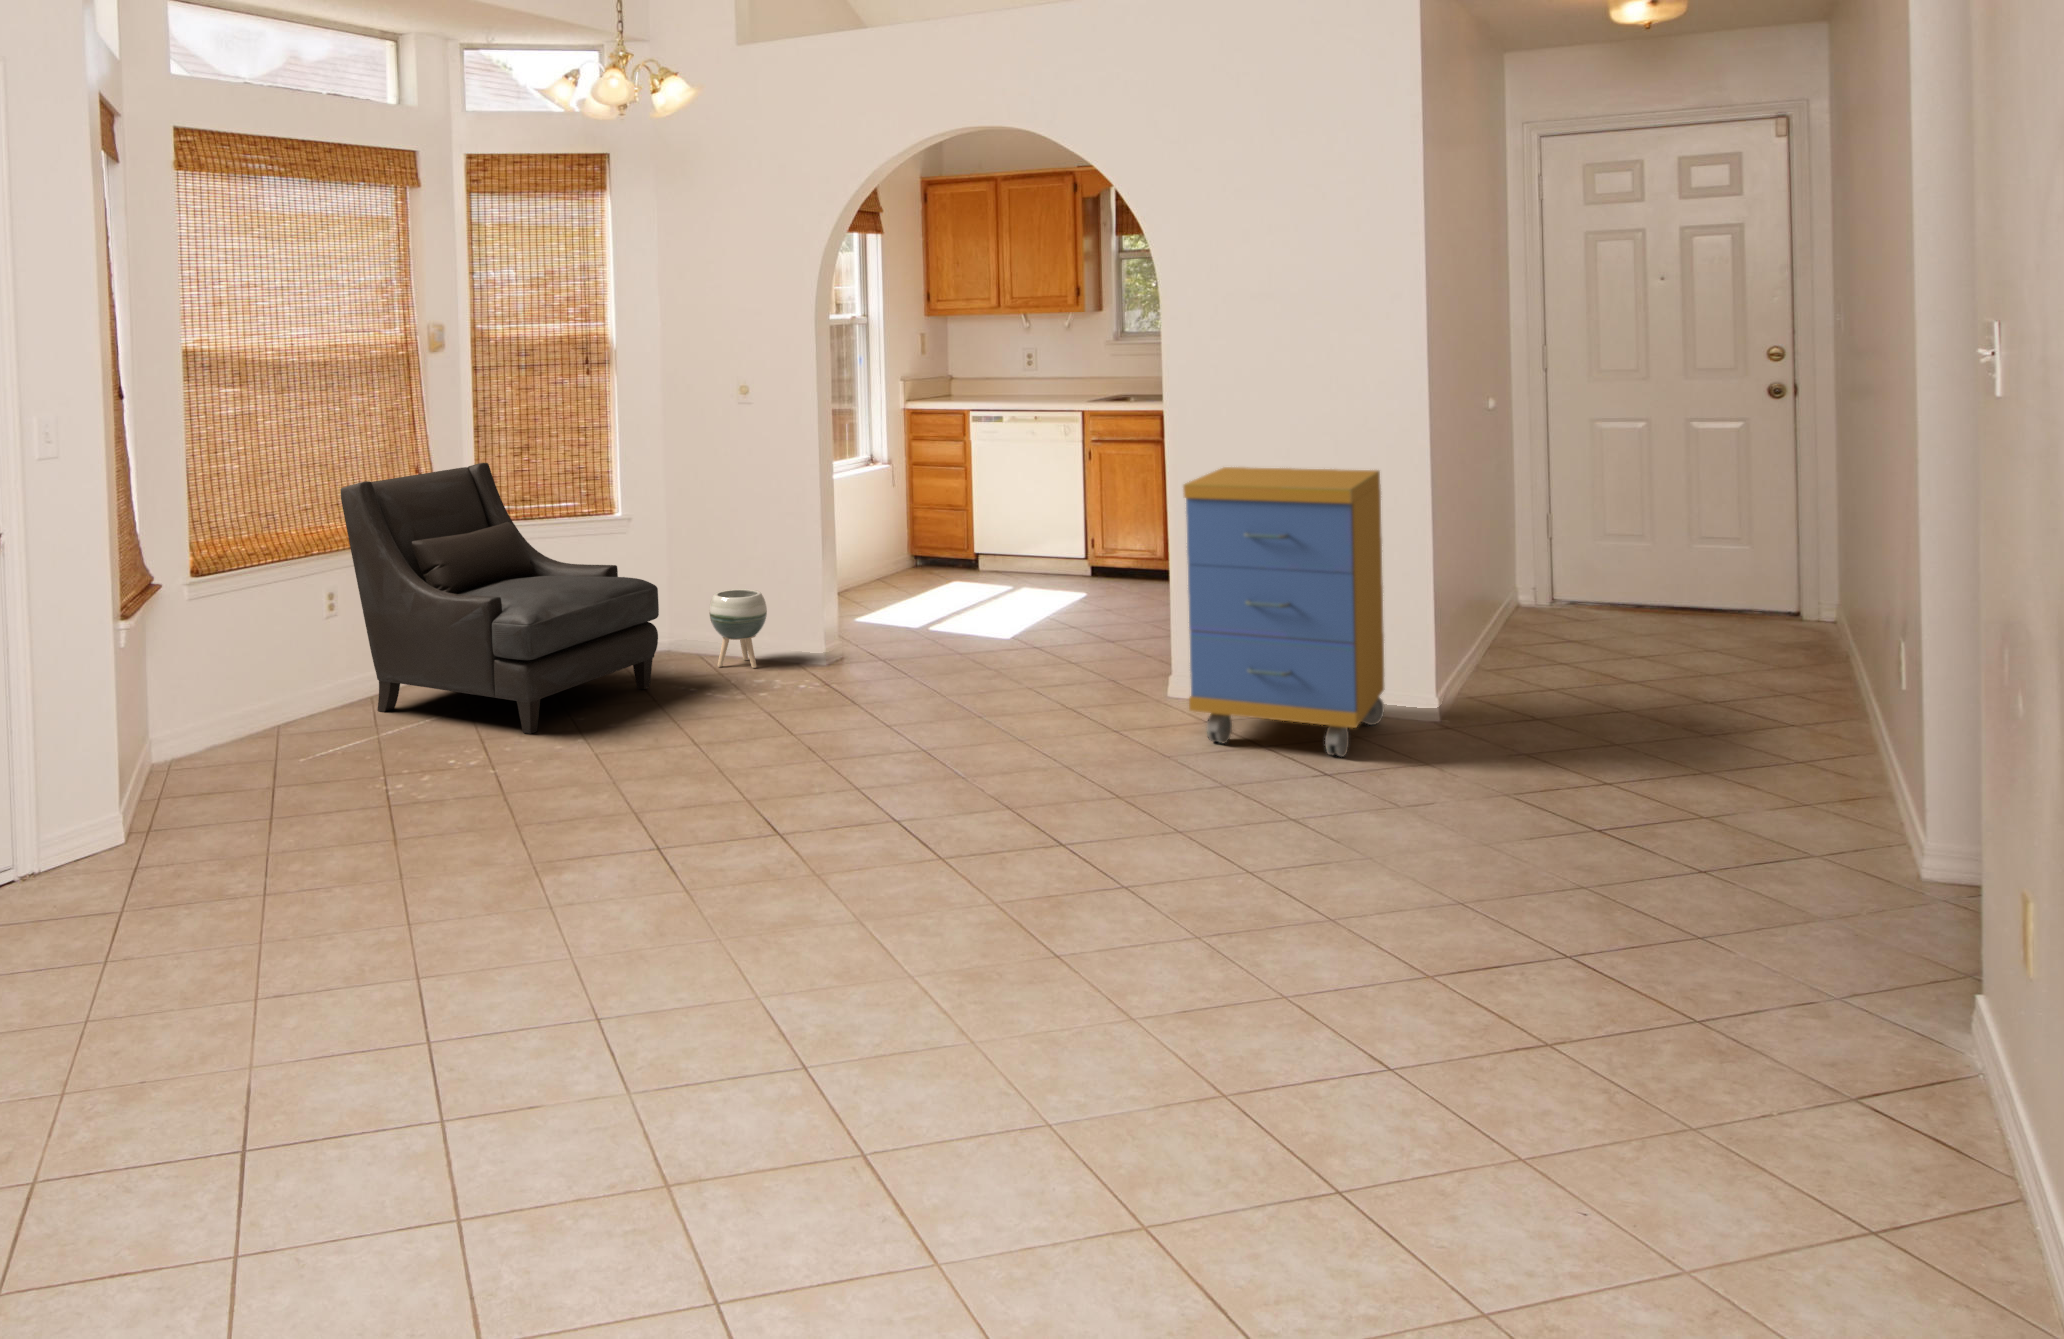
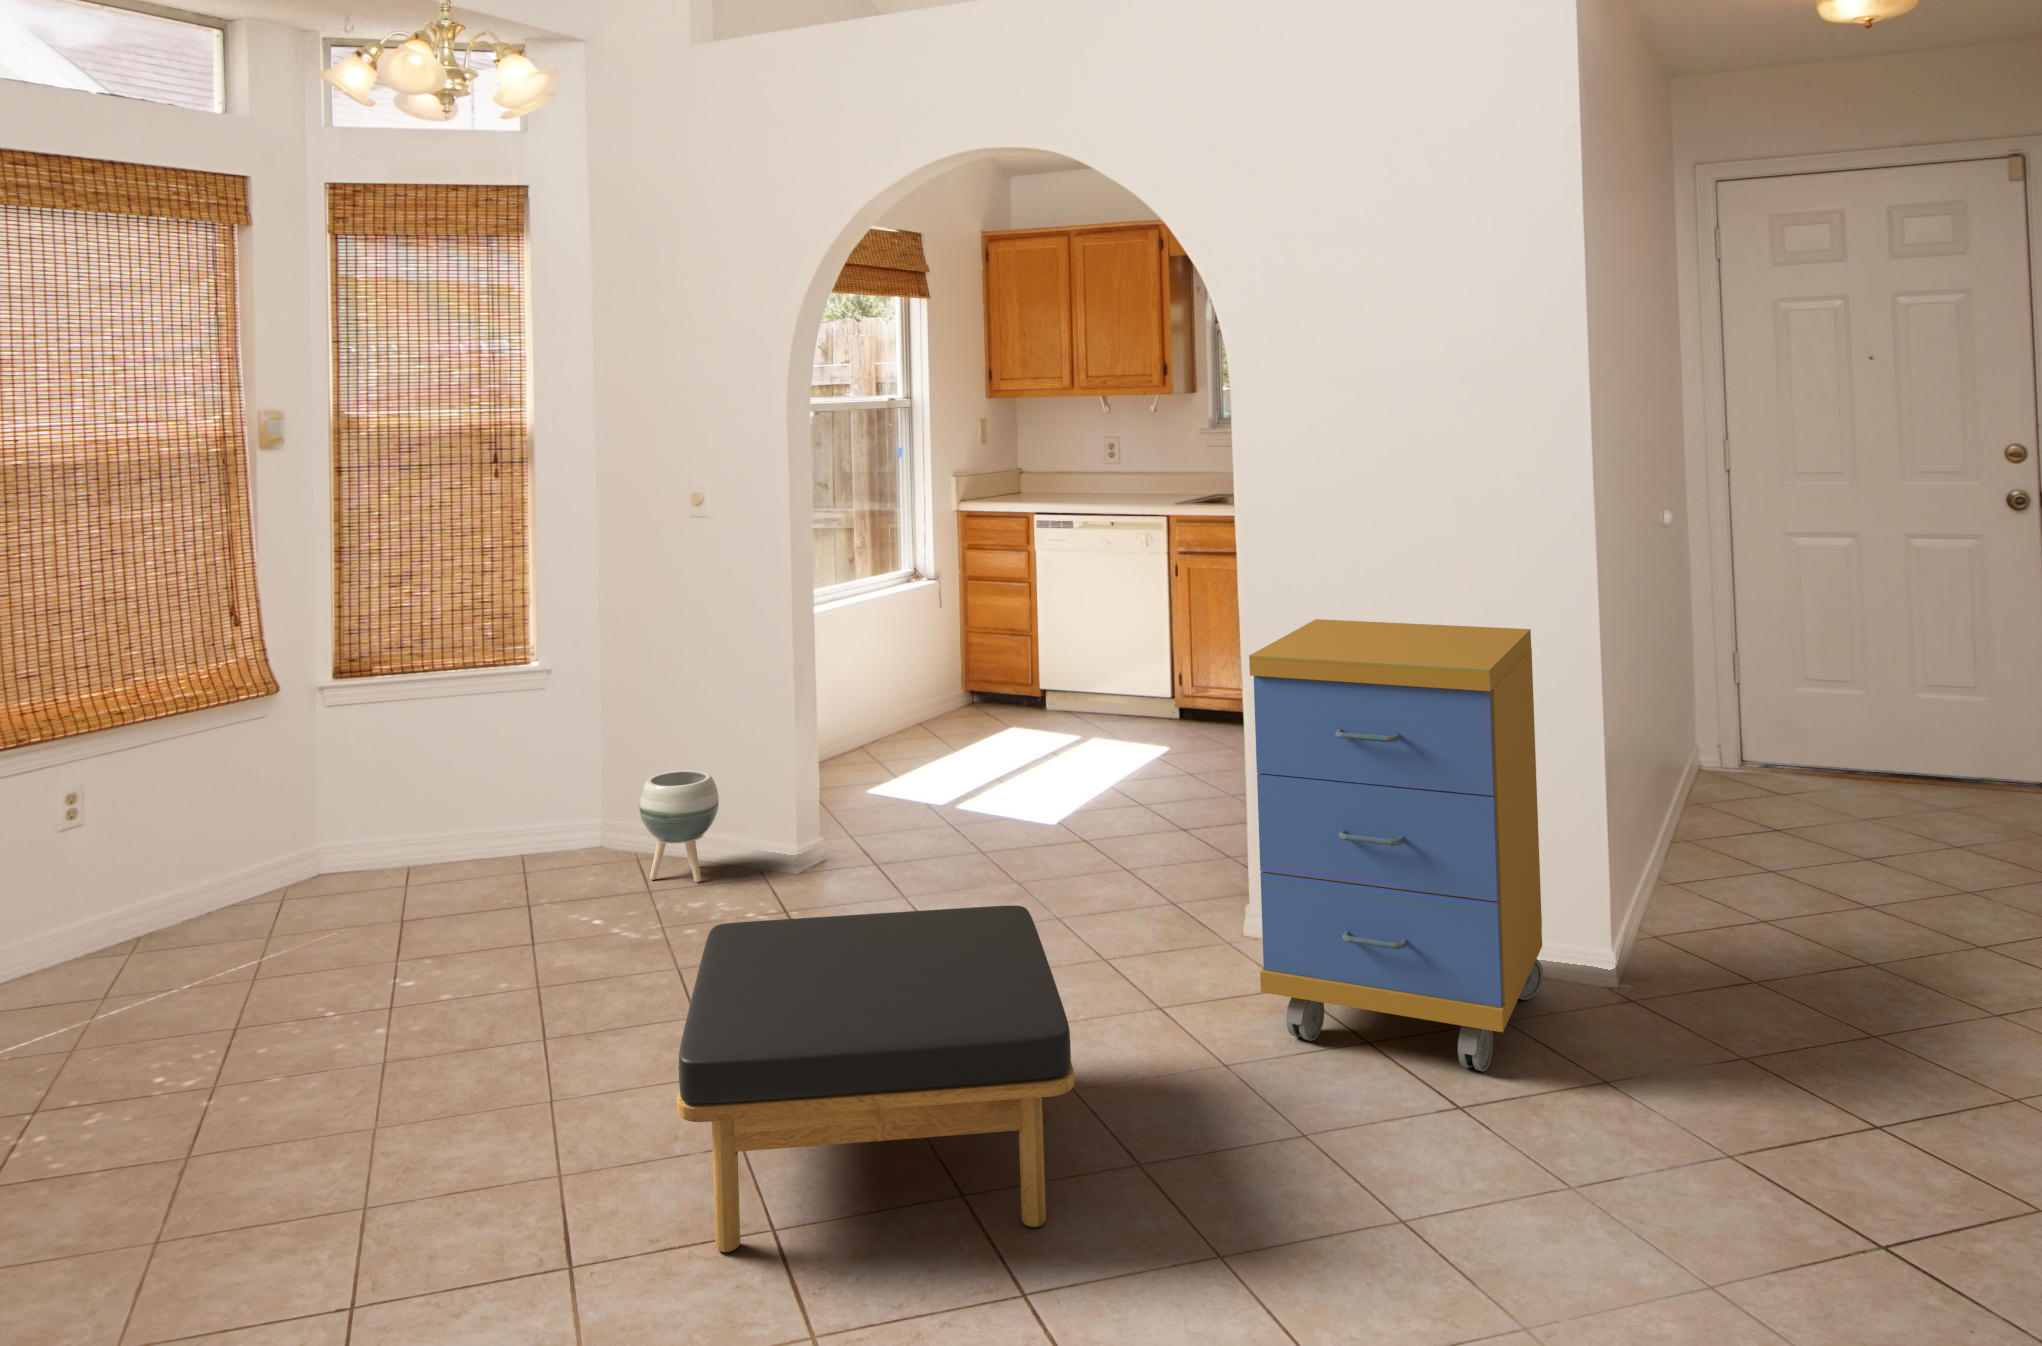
armchair: present [341,463,659,734] -> none [86,601,550,1018]
ottoman: none [823,649,1085,828] -> present [677,905,1074,1252]

